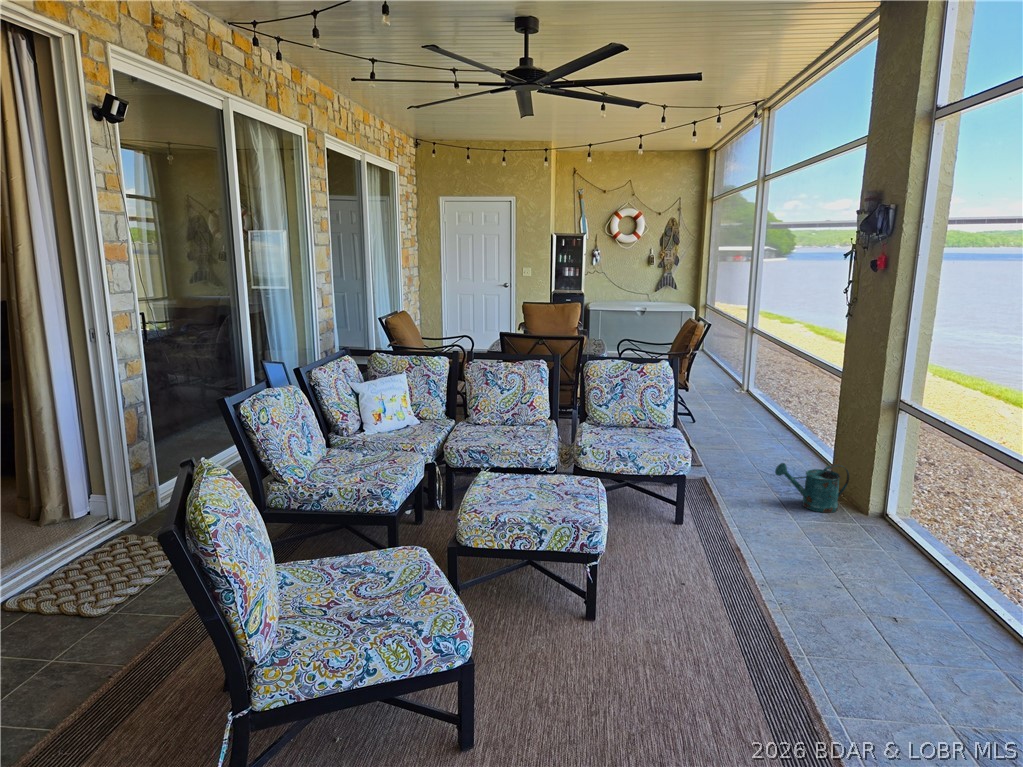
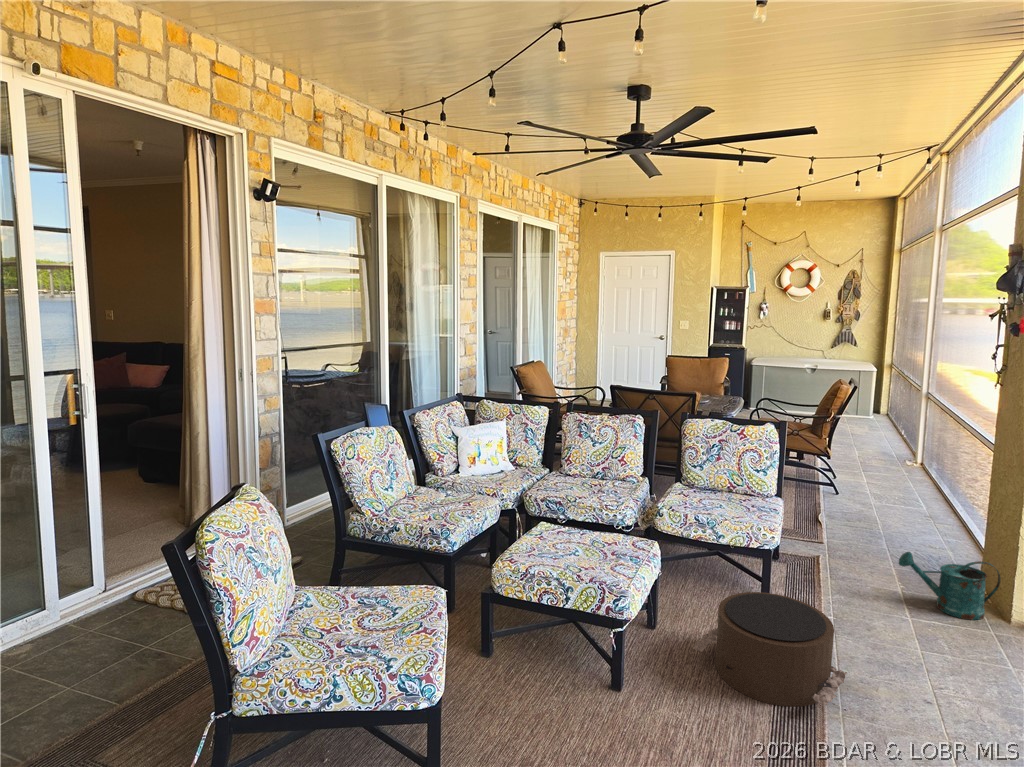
pouf: none [643,511,771,605] -> present [693,592,847,707]

